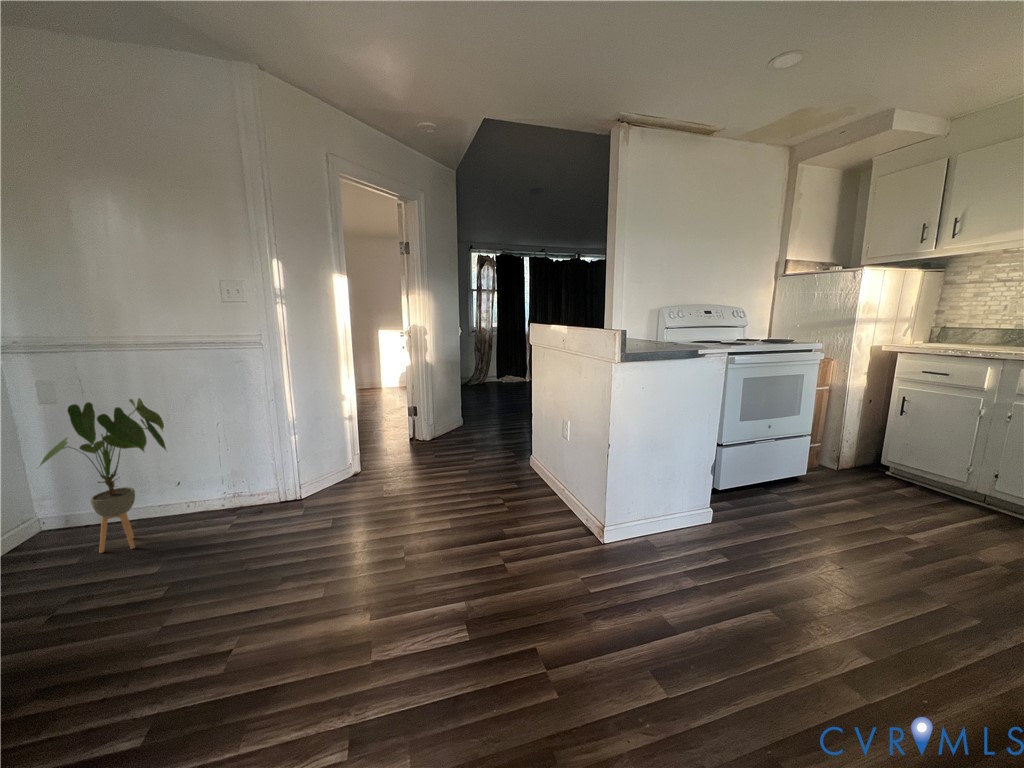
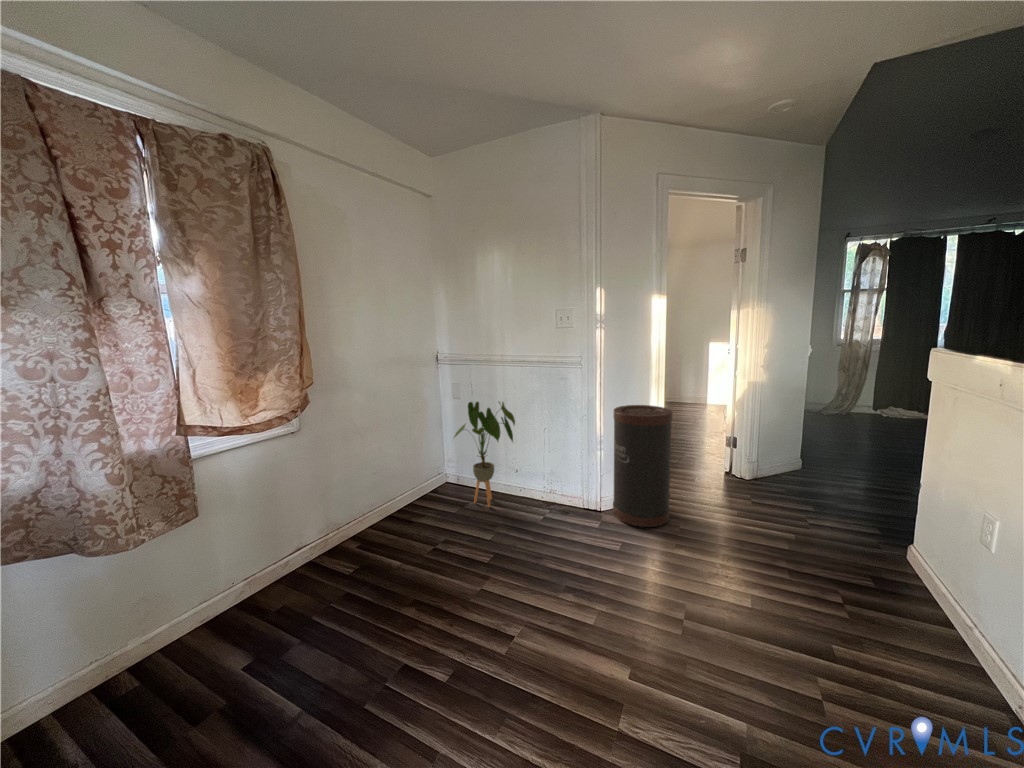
trash can: none [307,383,375,504] -> present [613,405,672,528]

